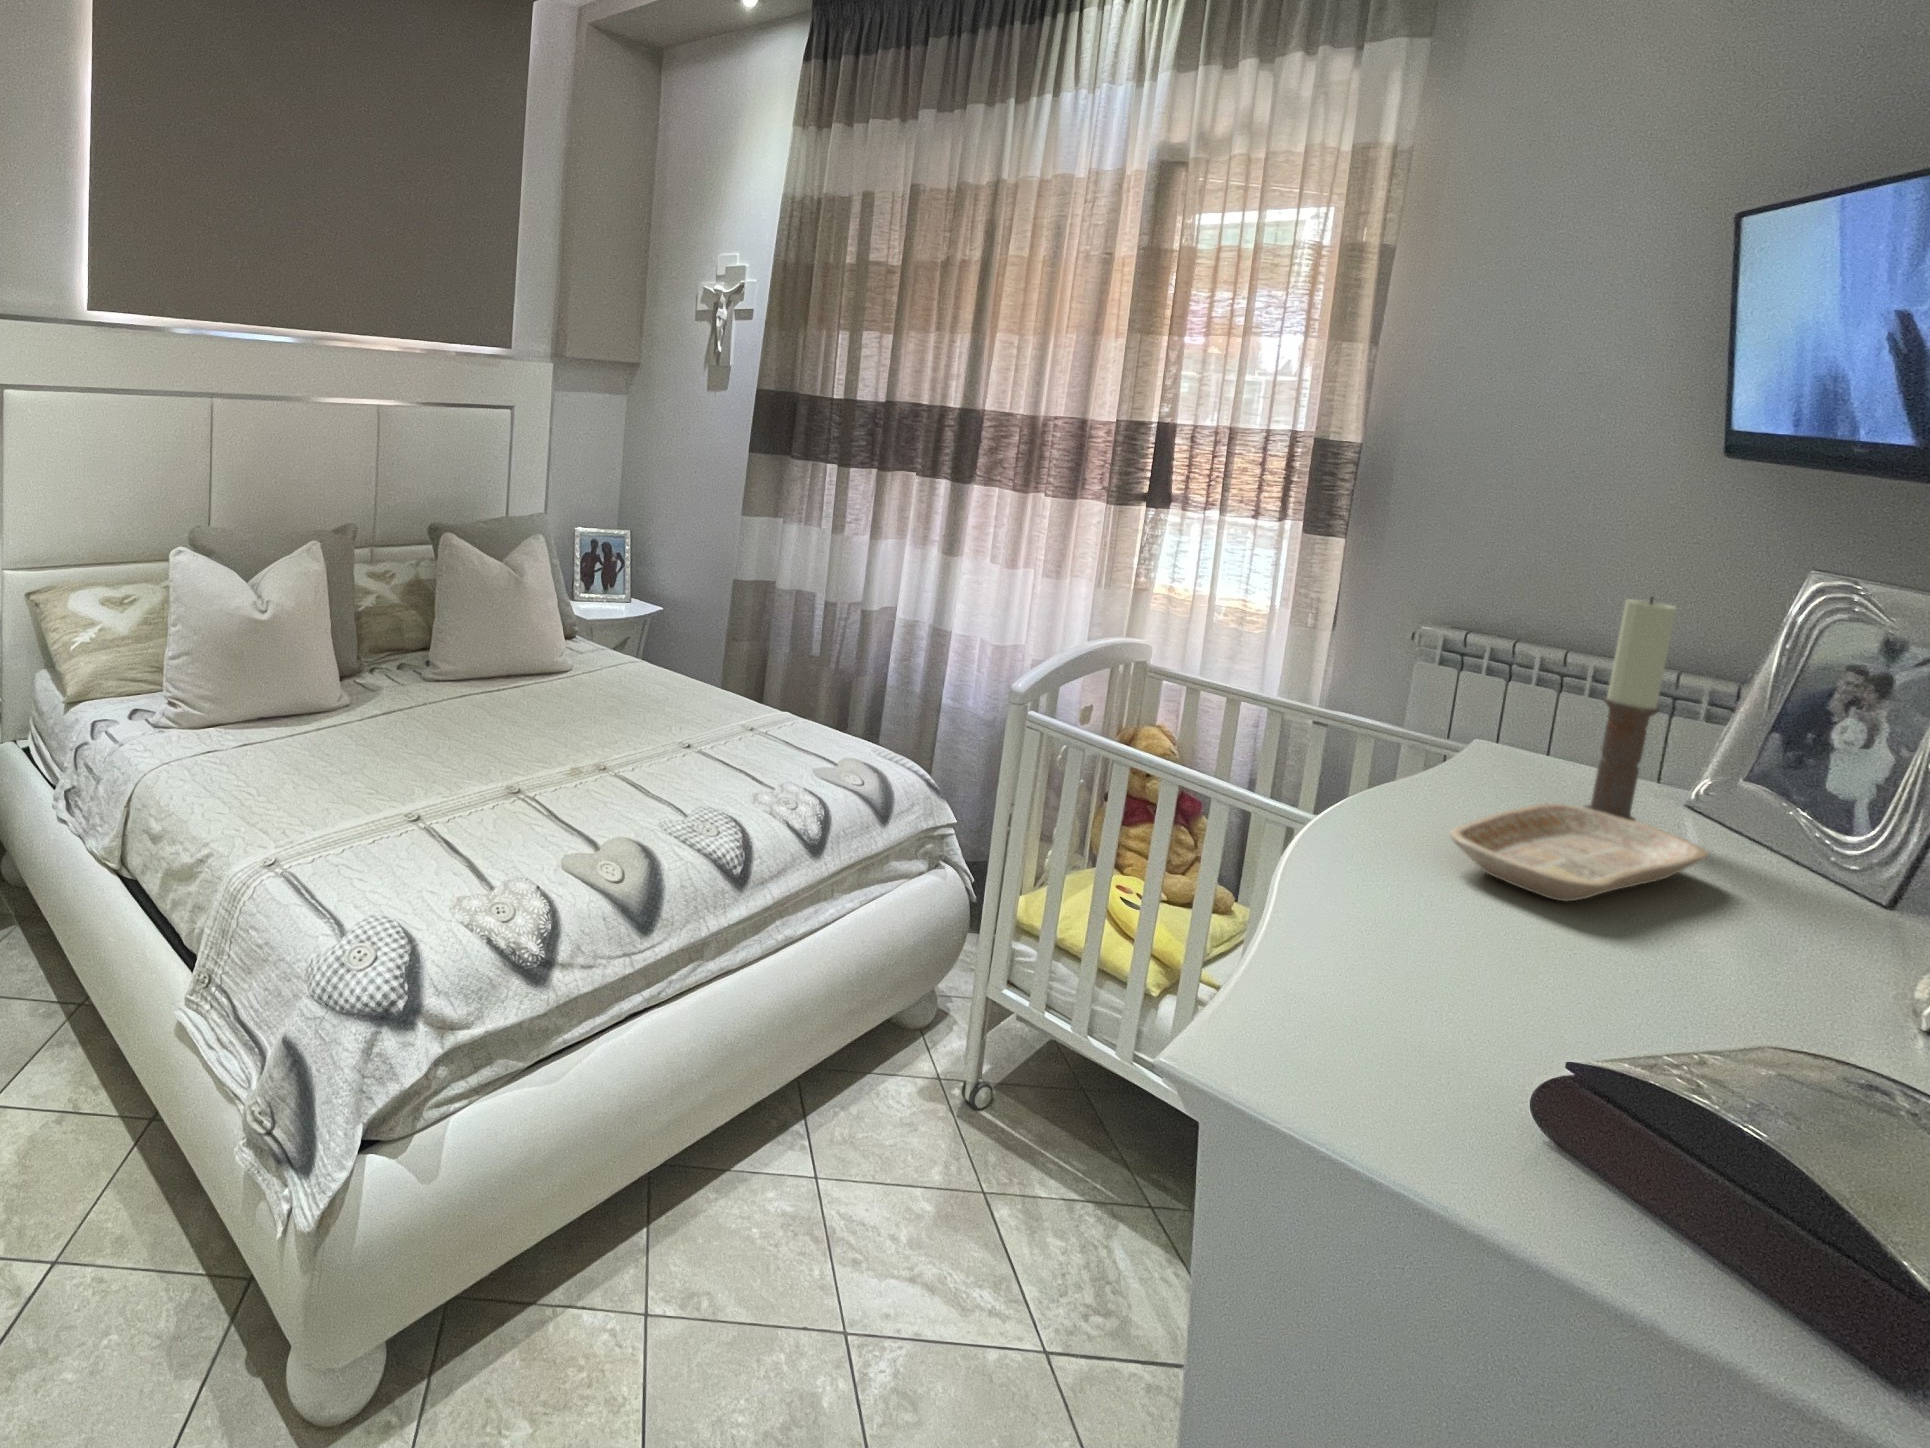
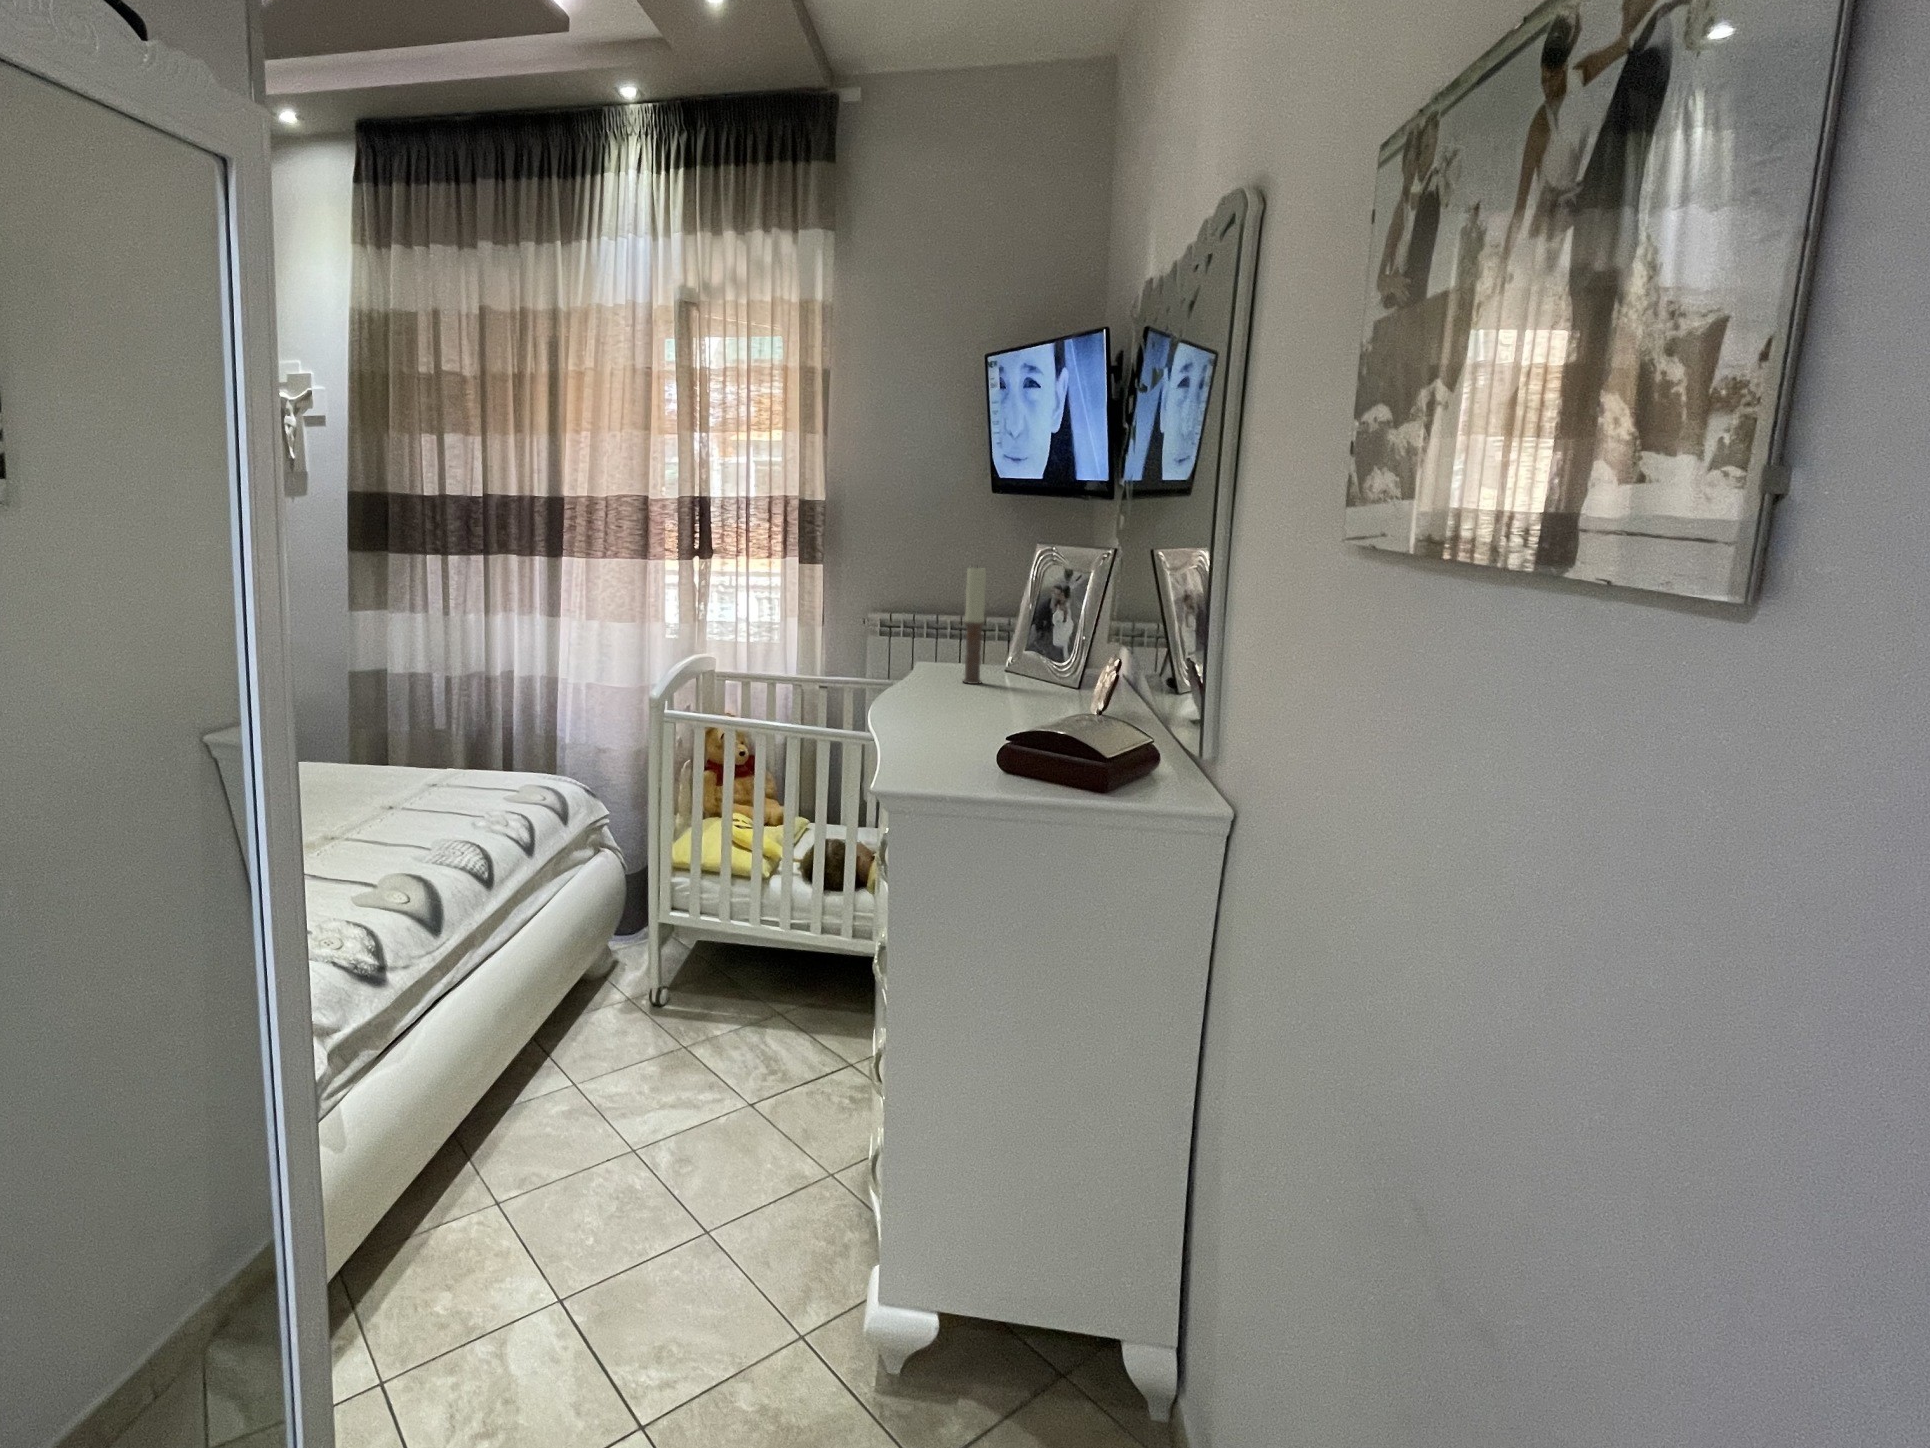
tray: present [1450,803,1709,901] -> none [921,676,1010,711]

